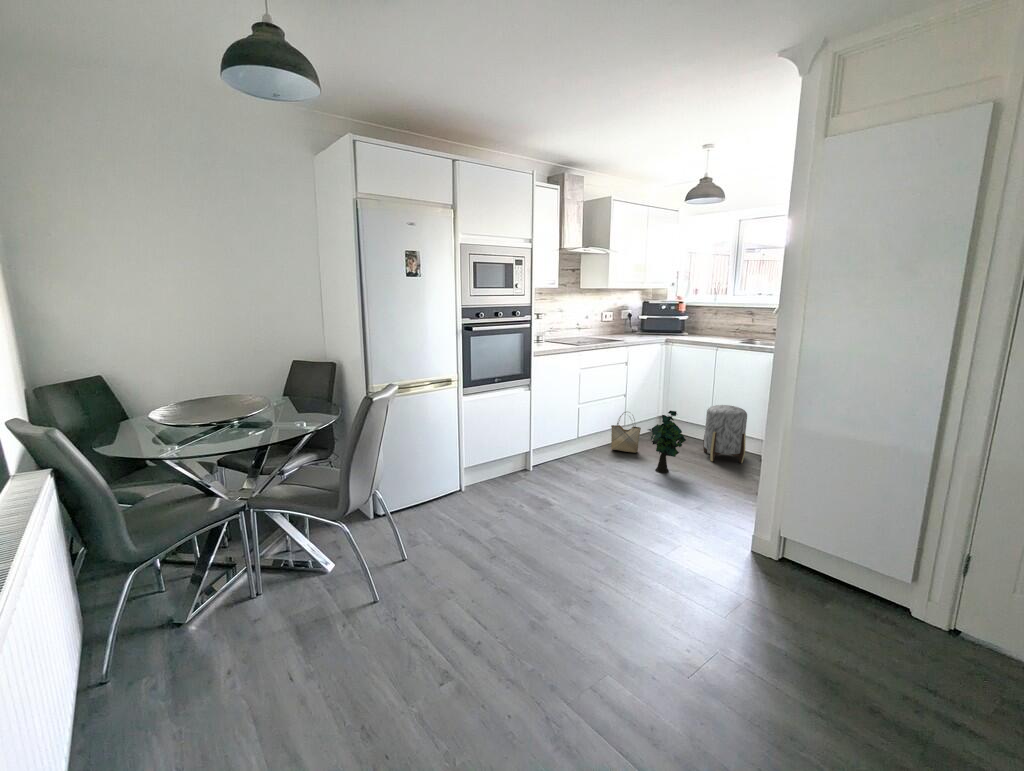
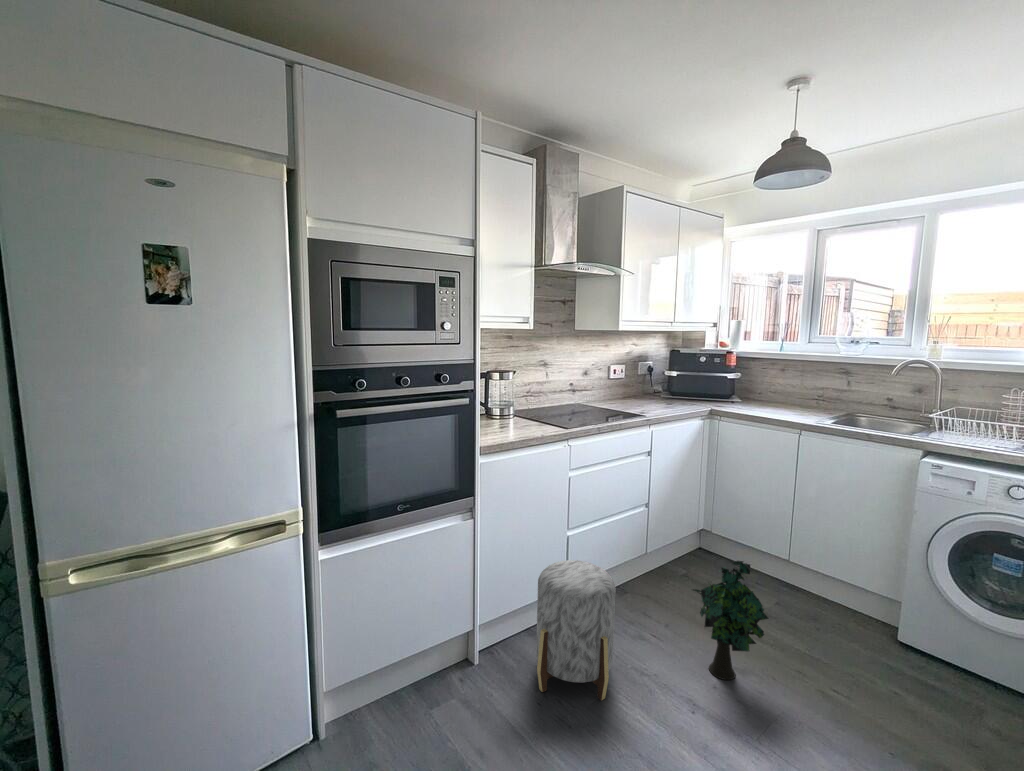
stool: present [703,405,747,463] -> present [536,560,616,701]
woven basket: present [611,412,641,453] -> none [624,536,676,613]

